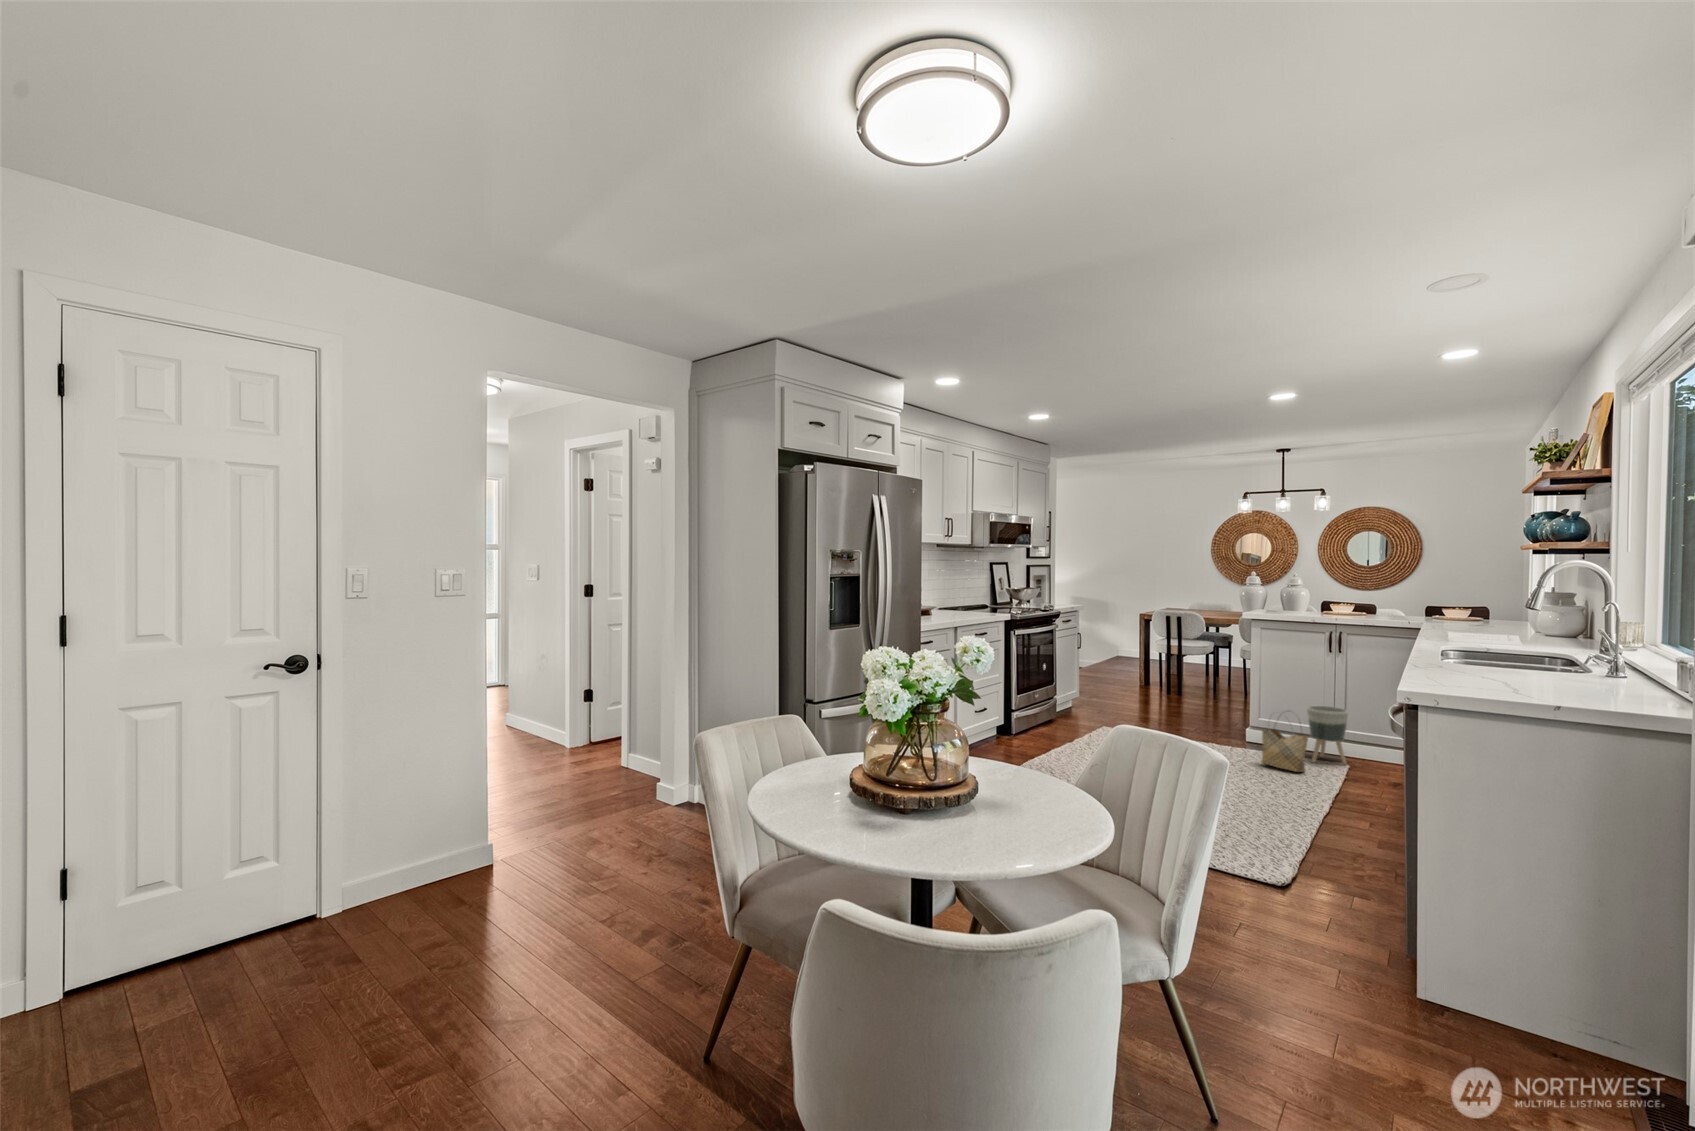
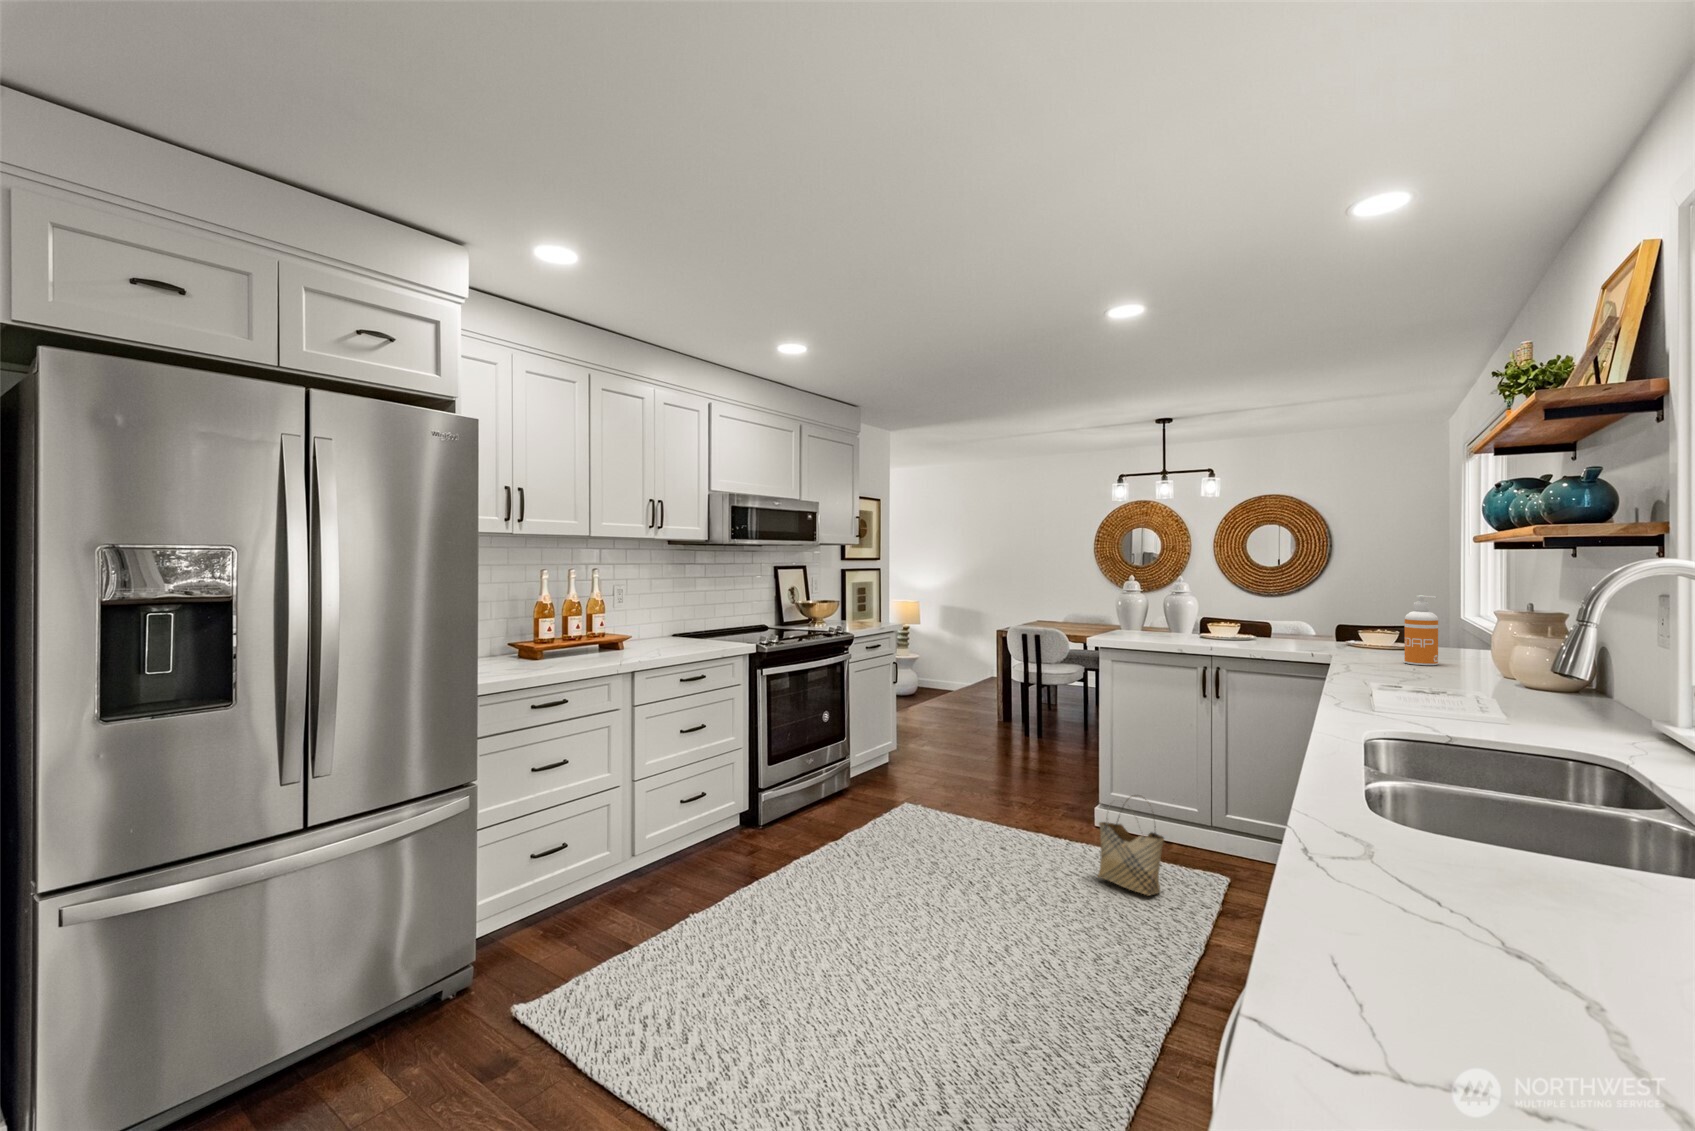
soap dispenser: none [1474,583,1498,628] -> present [1405,595,1438,665]
planter: present [1307,706,1348,765] -> none [1168,780,1226,873]

